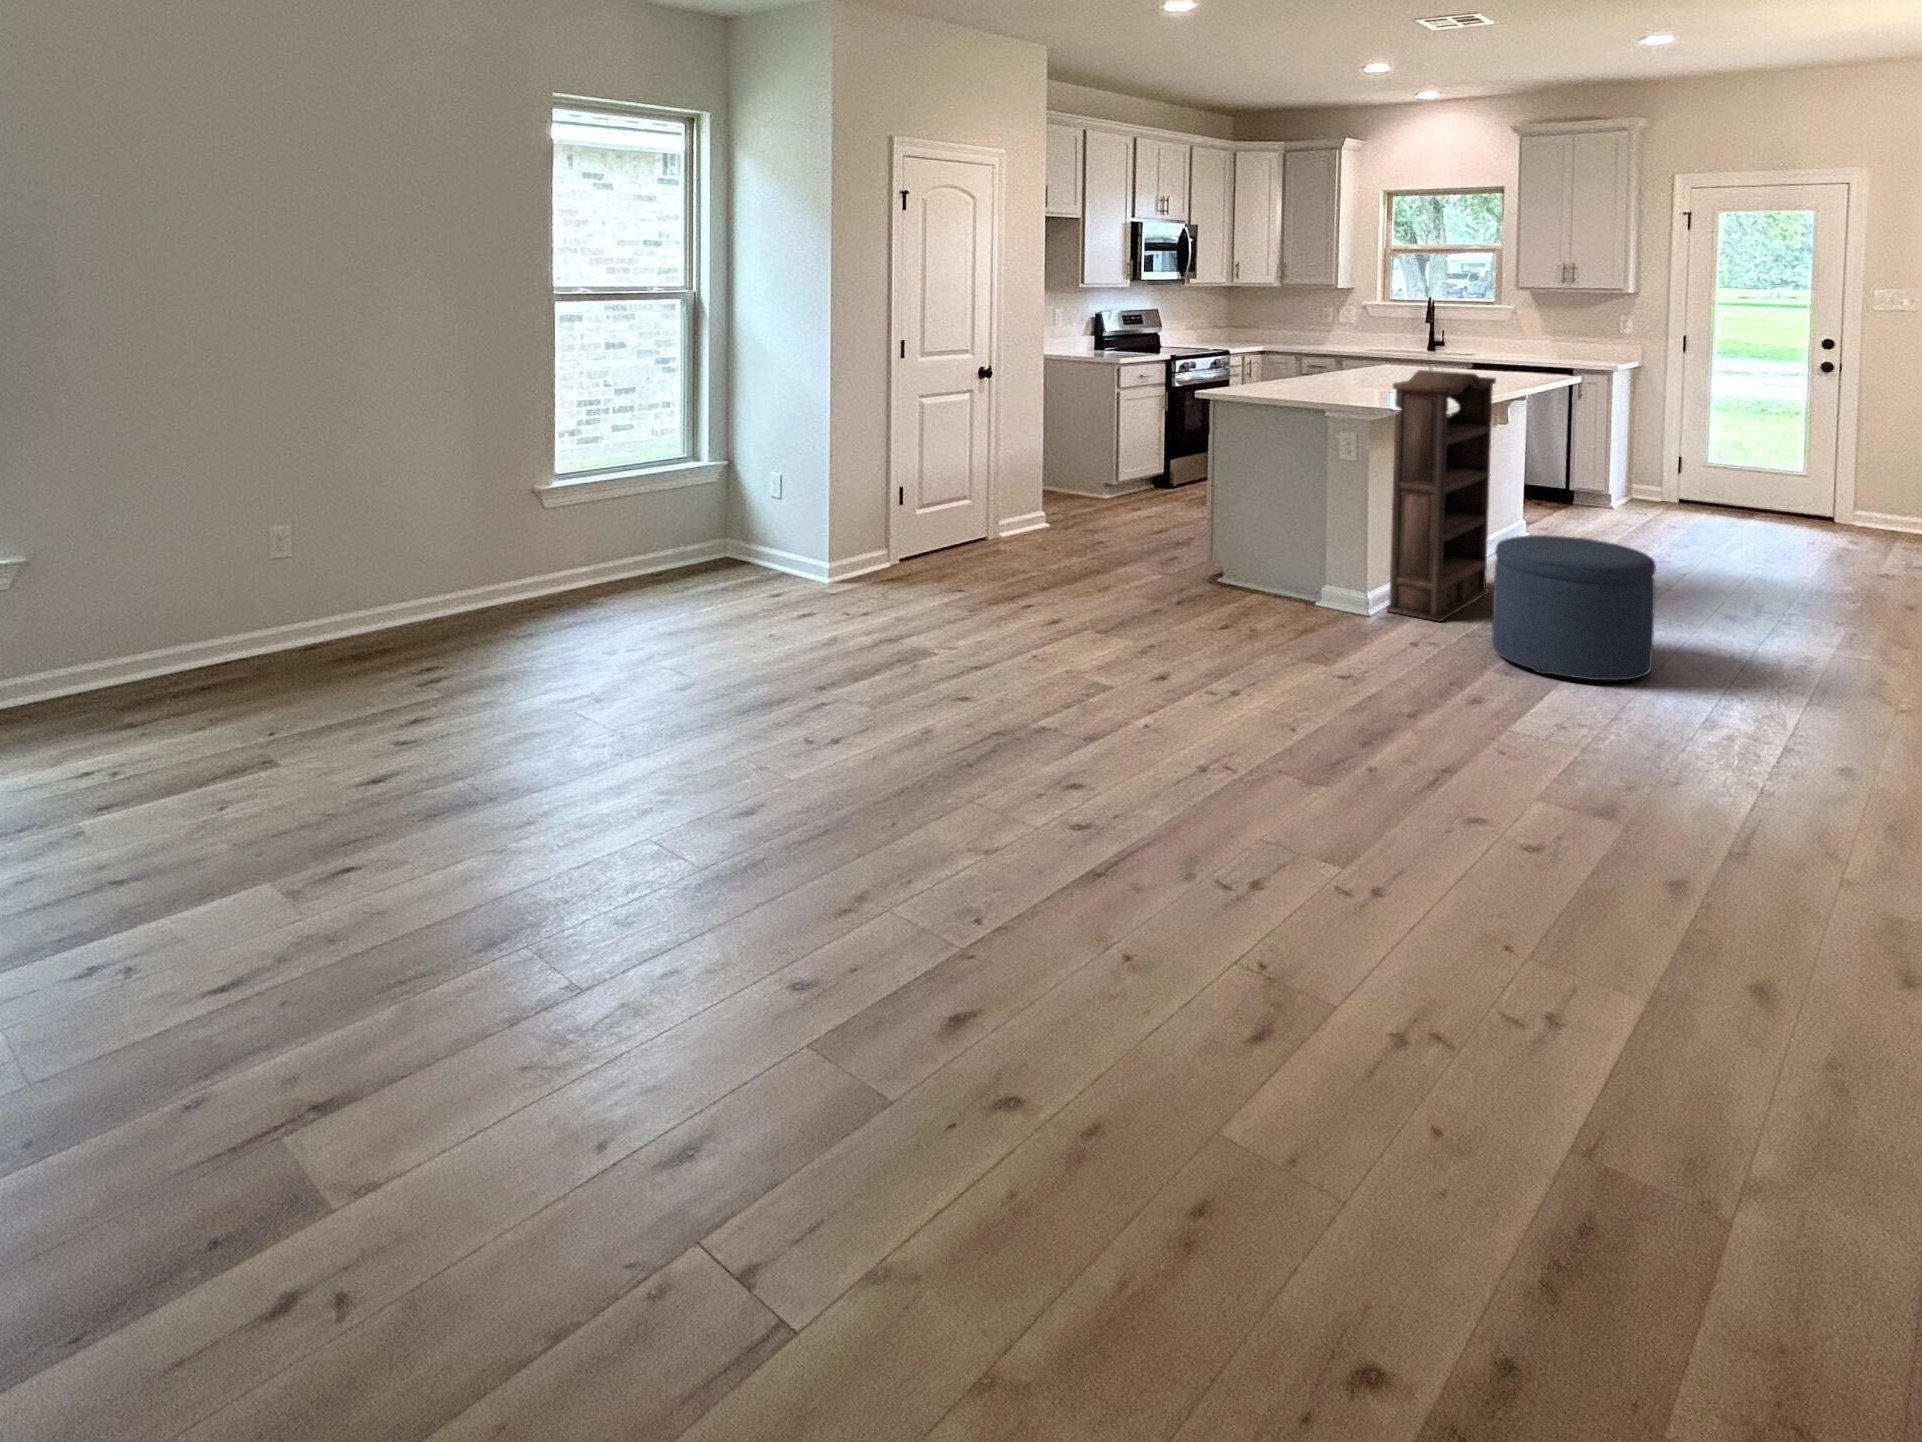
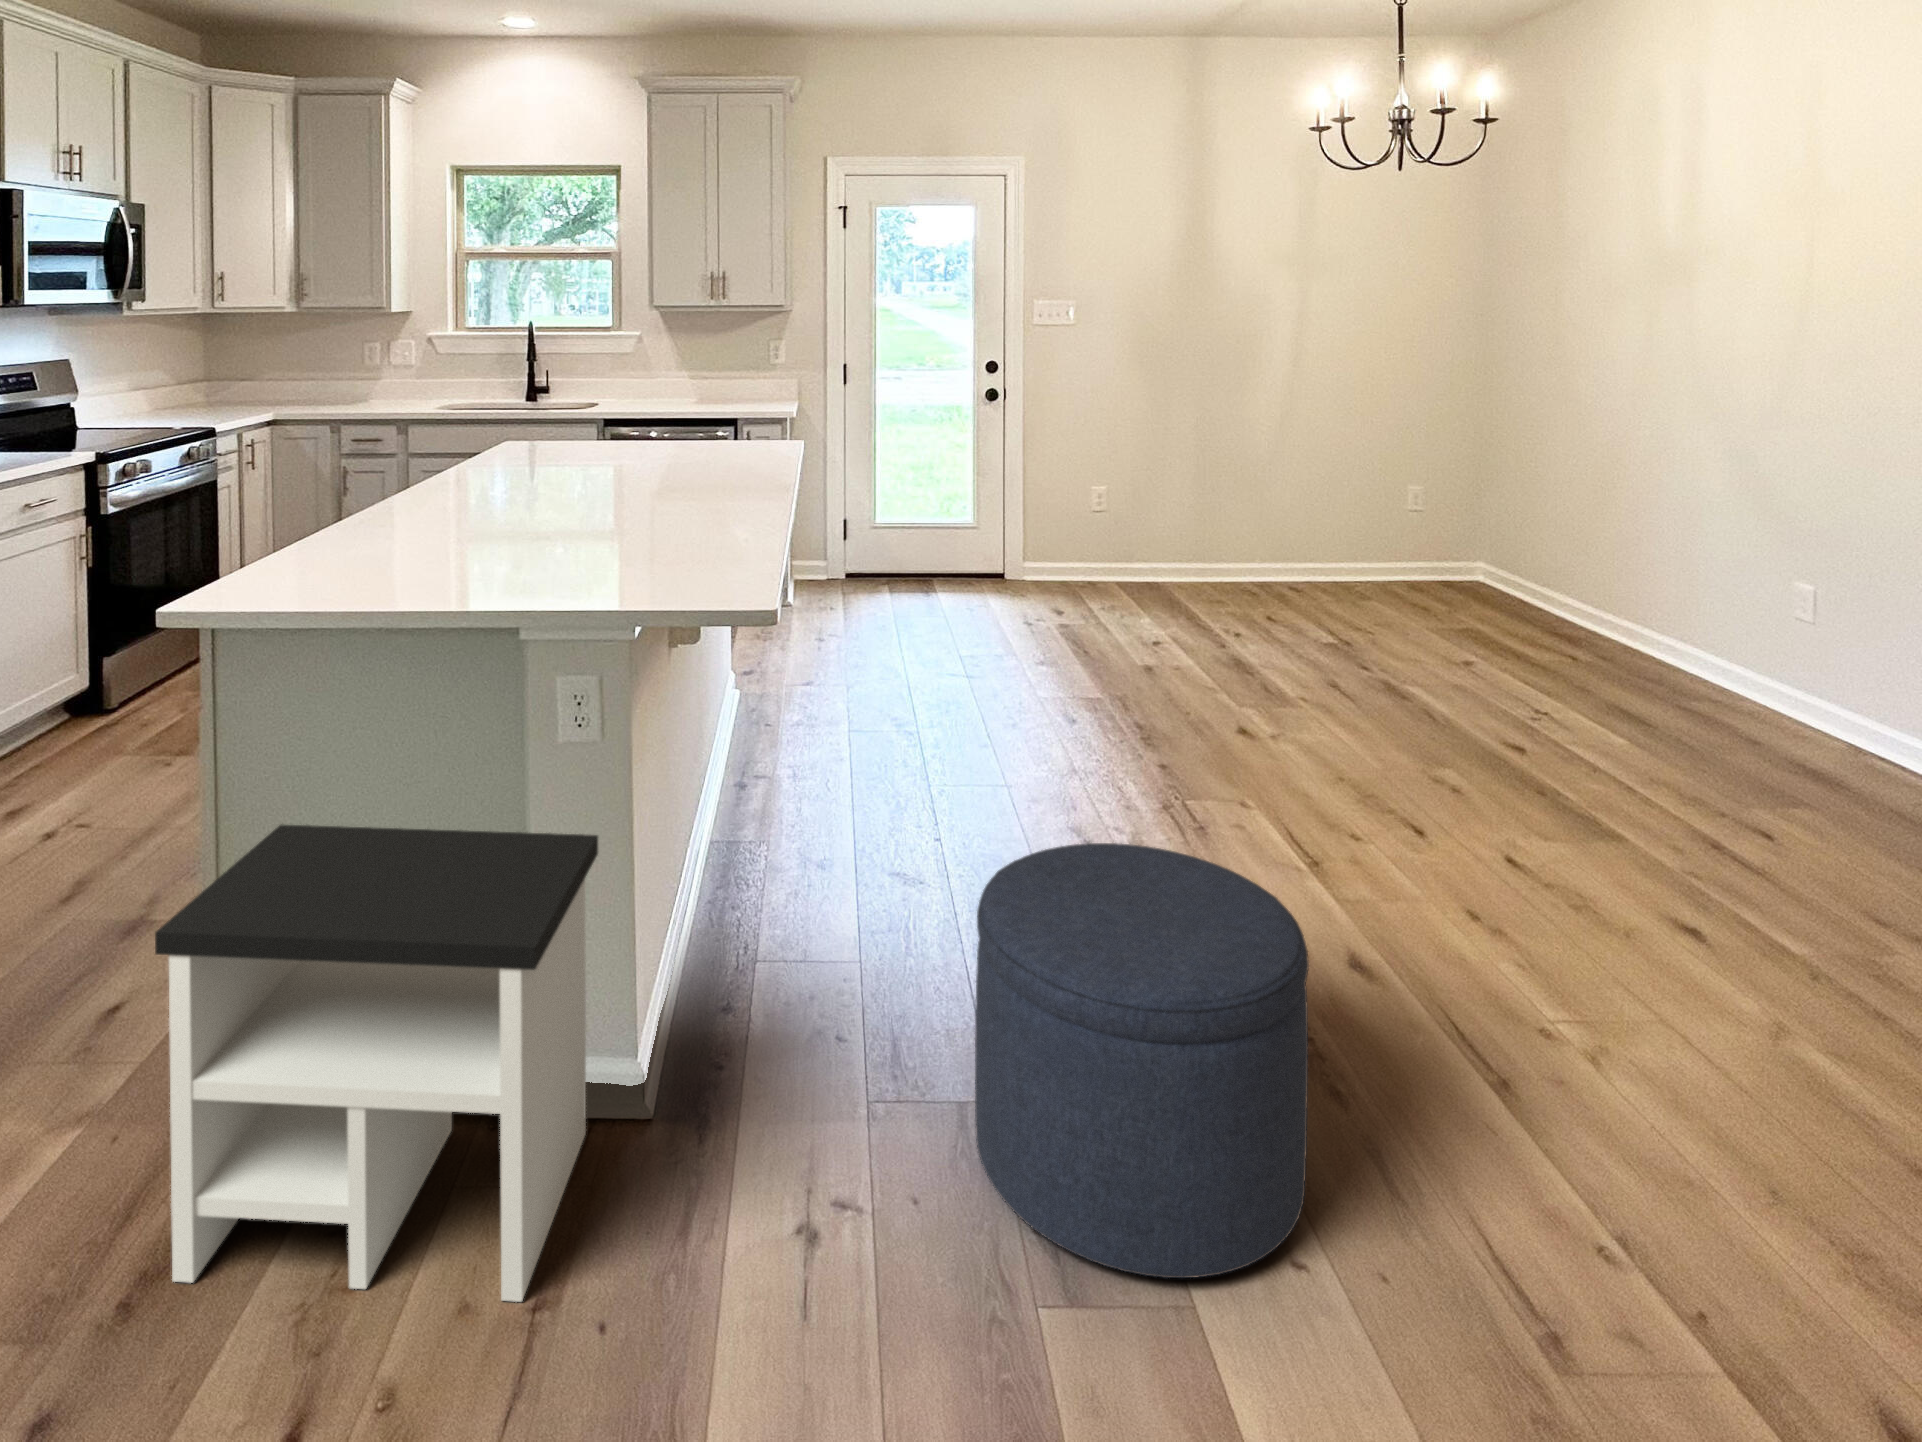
bookshelf: present [1386,370,1496,622] -> none [688,490,814,1090]
side table: none [1188,473,1347,625] -> present [155,824,598,1302]

